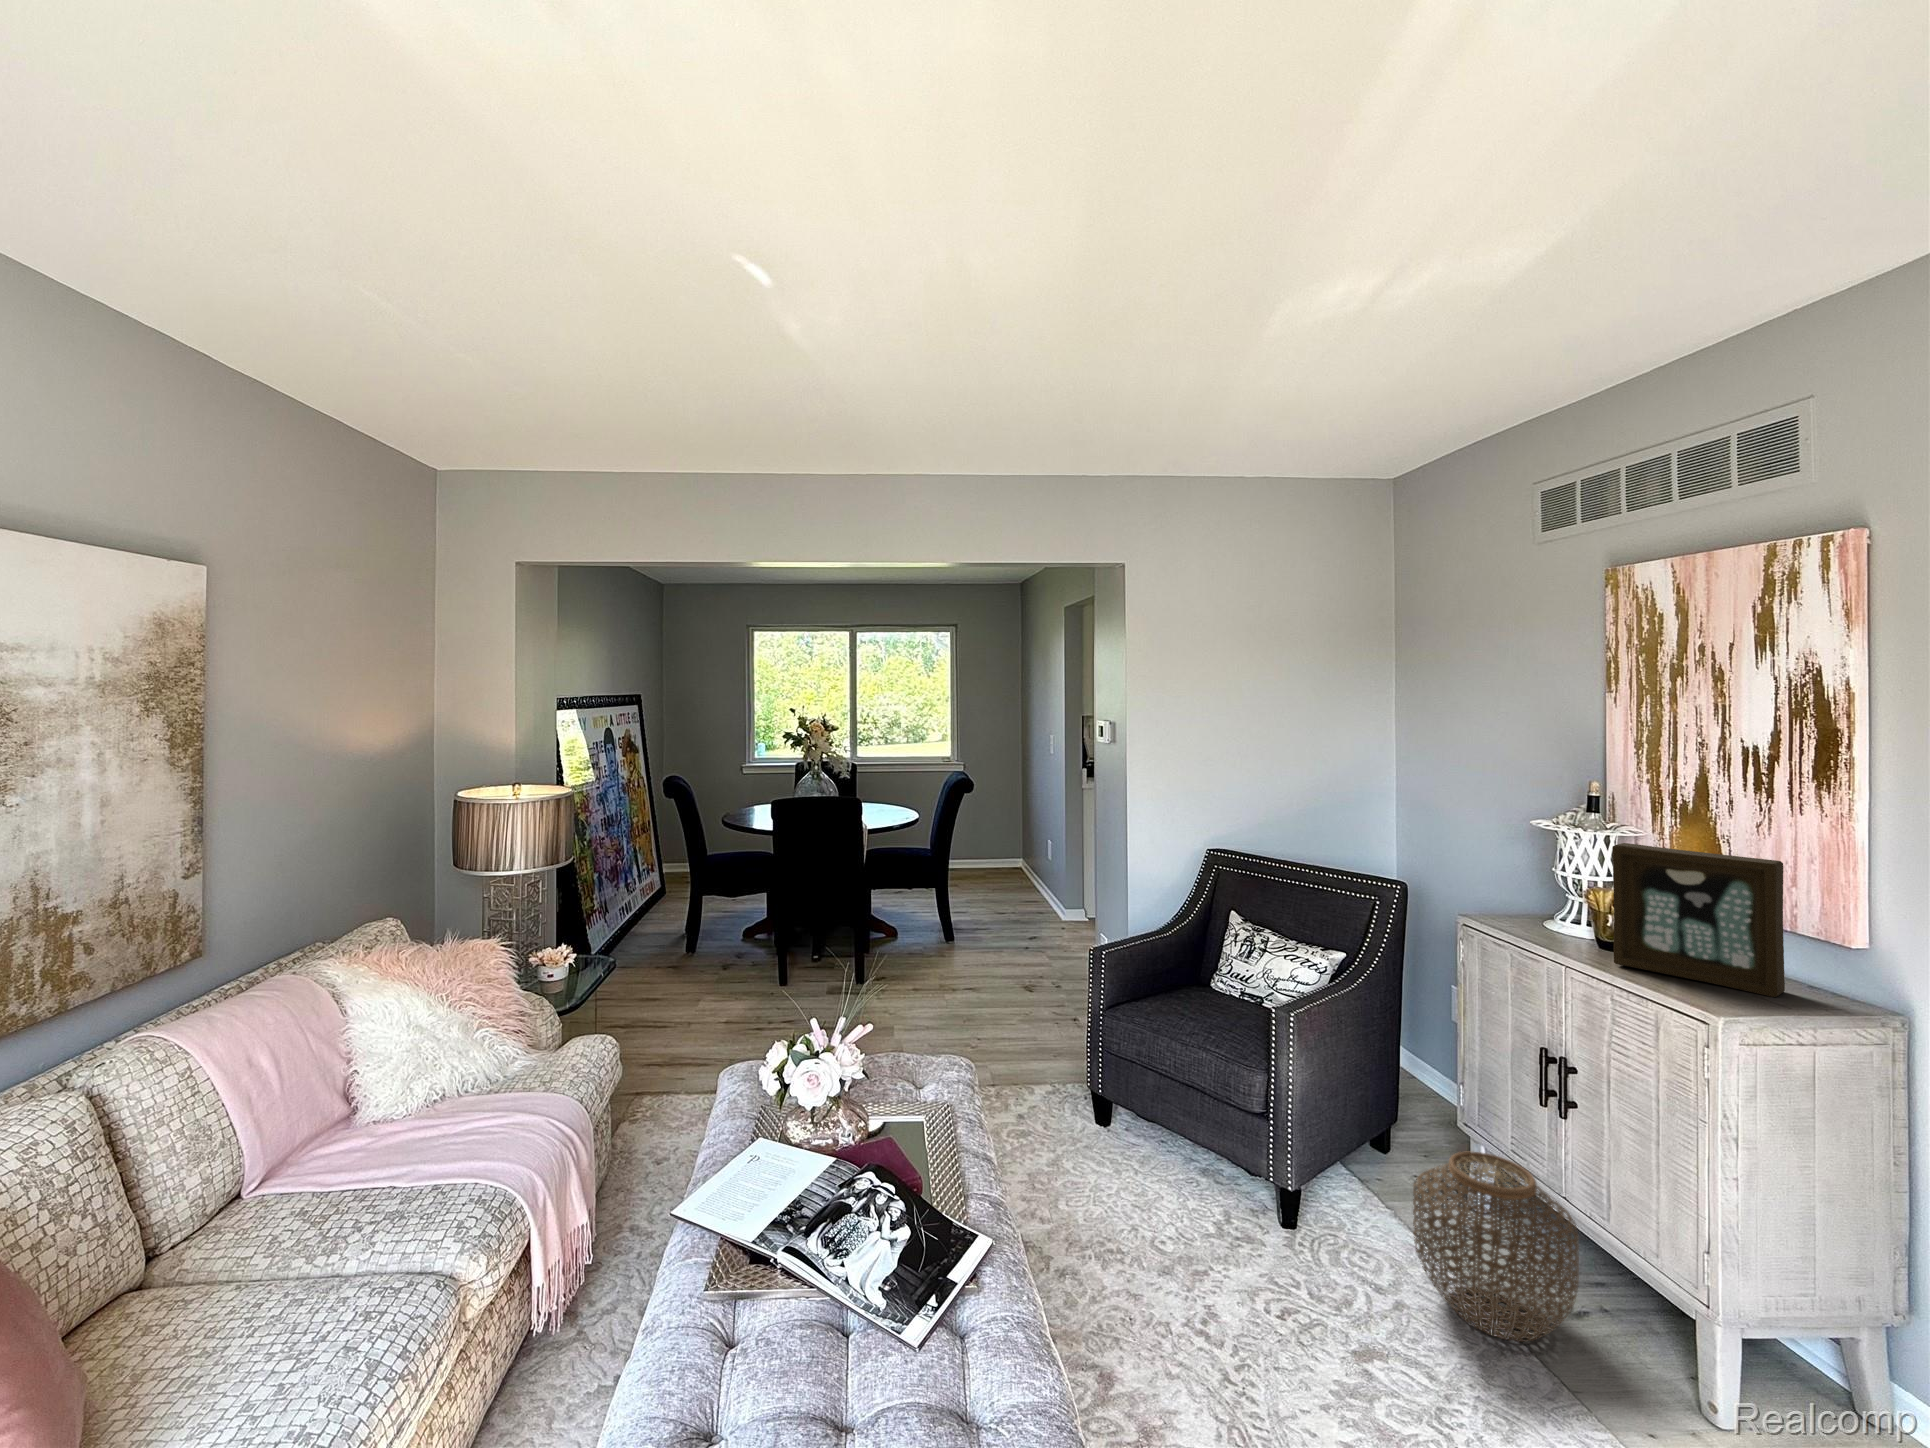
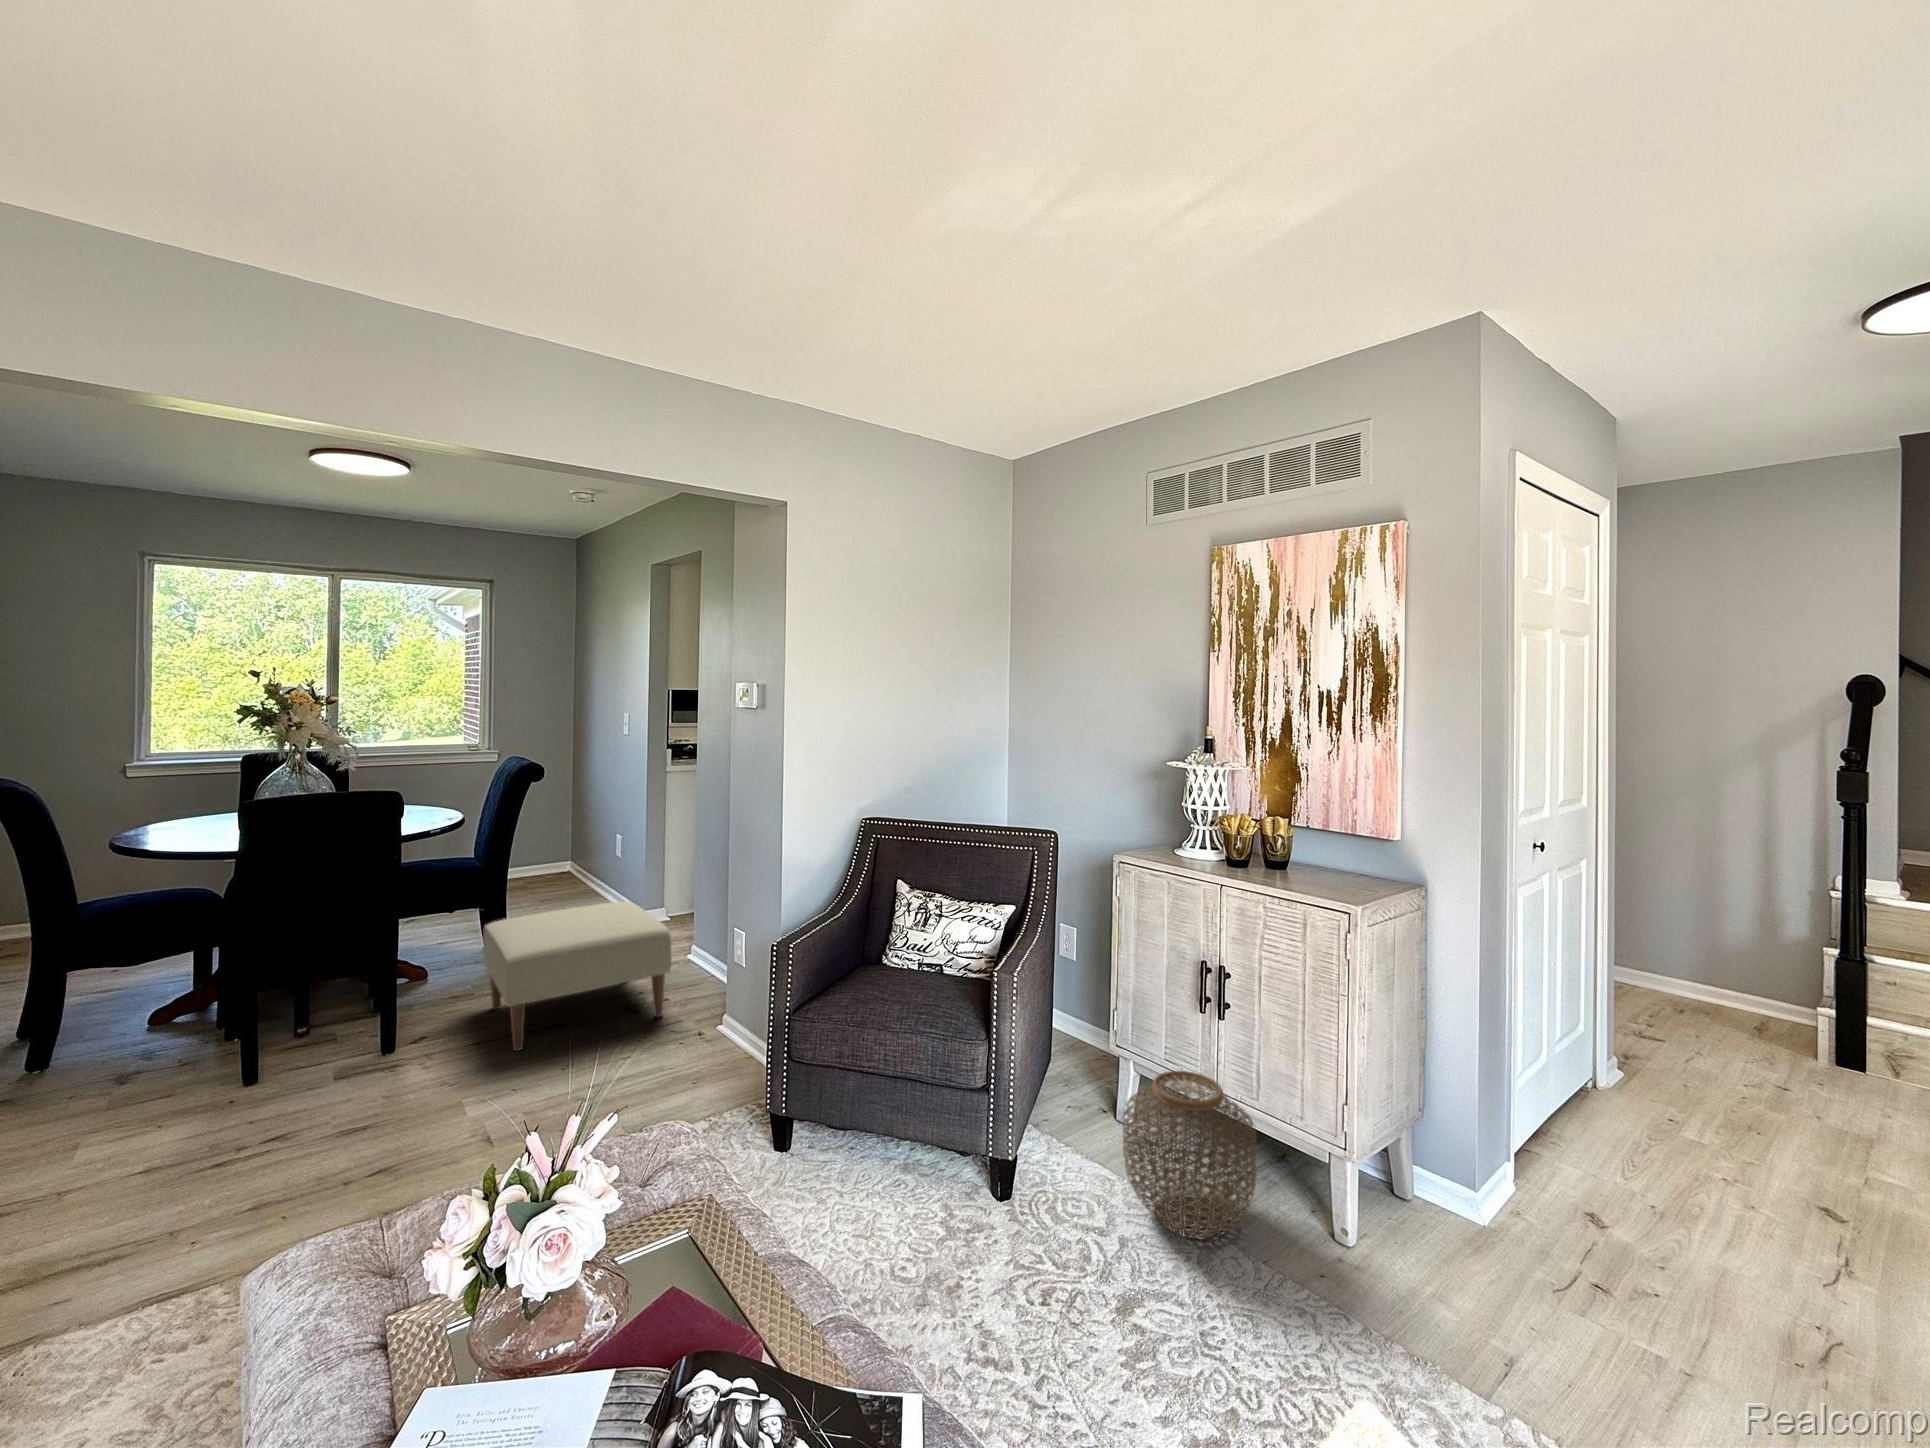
picture frame: present [1612,843,1785,997] -> none [1252,776,1368,888]
ottoman: none [919,896,1055,1001] -> present [483,902,672,1051]

